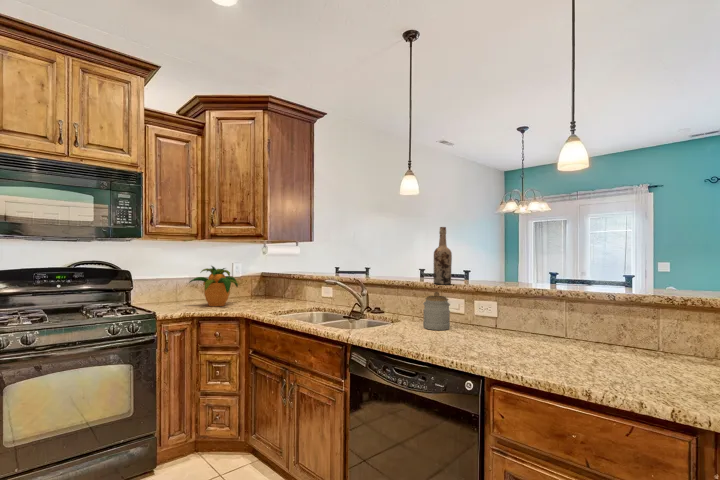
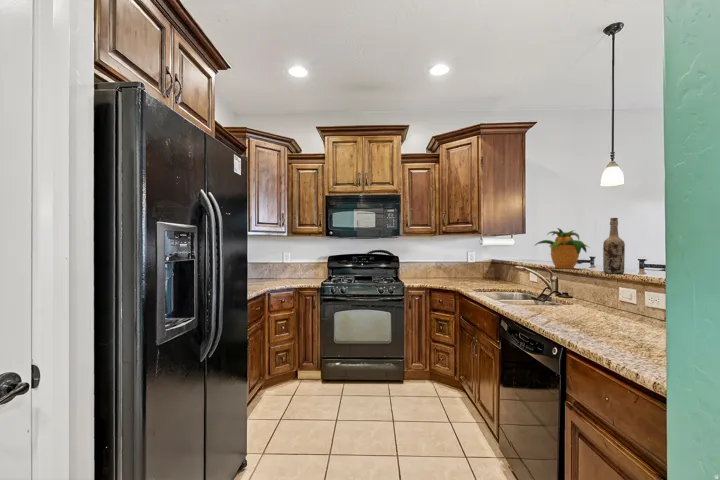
potted plant: present [189,266,238,306] -> present [535,228,588,269]
jar: present [423,292,450,330] -> none [579,279,608,314]

